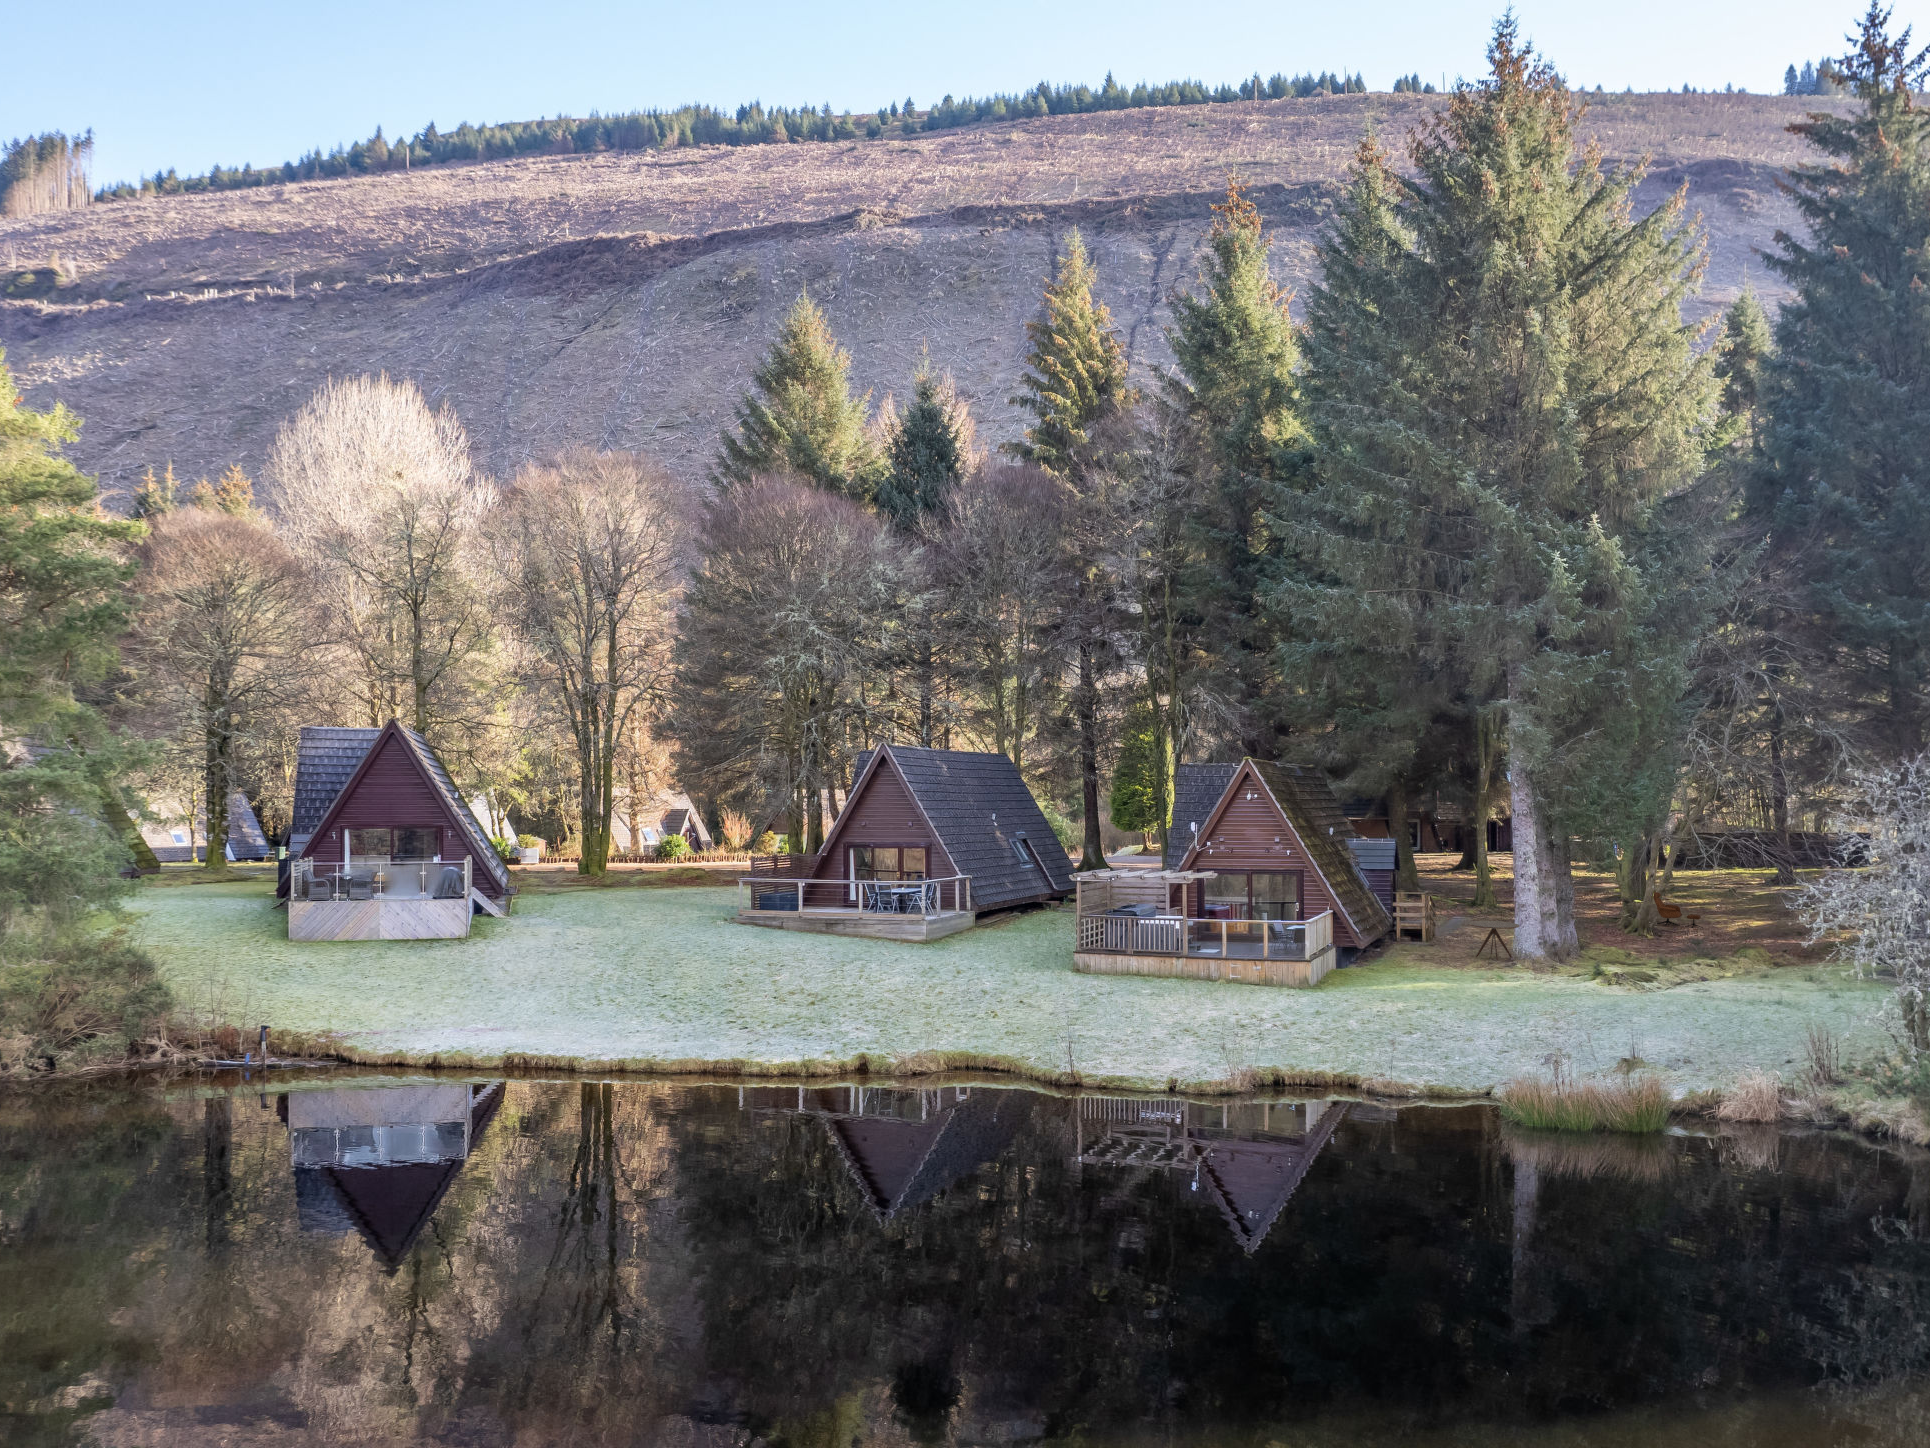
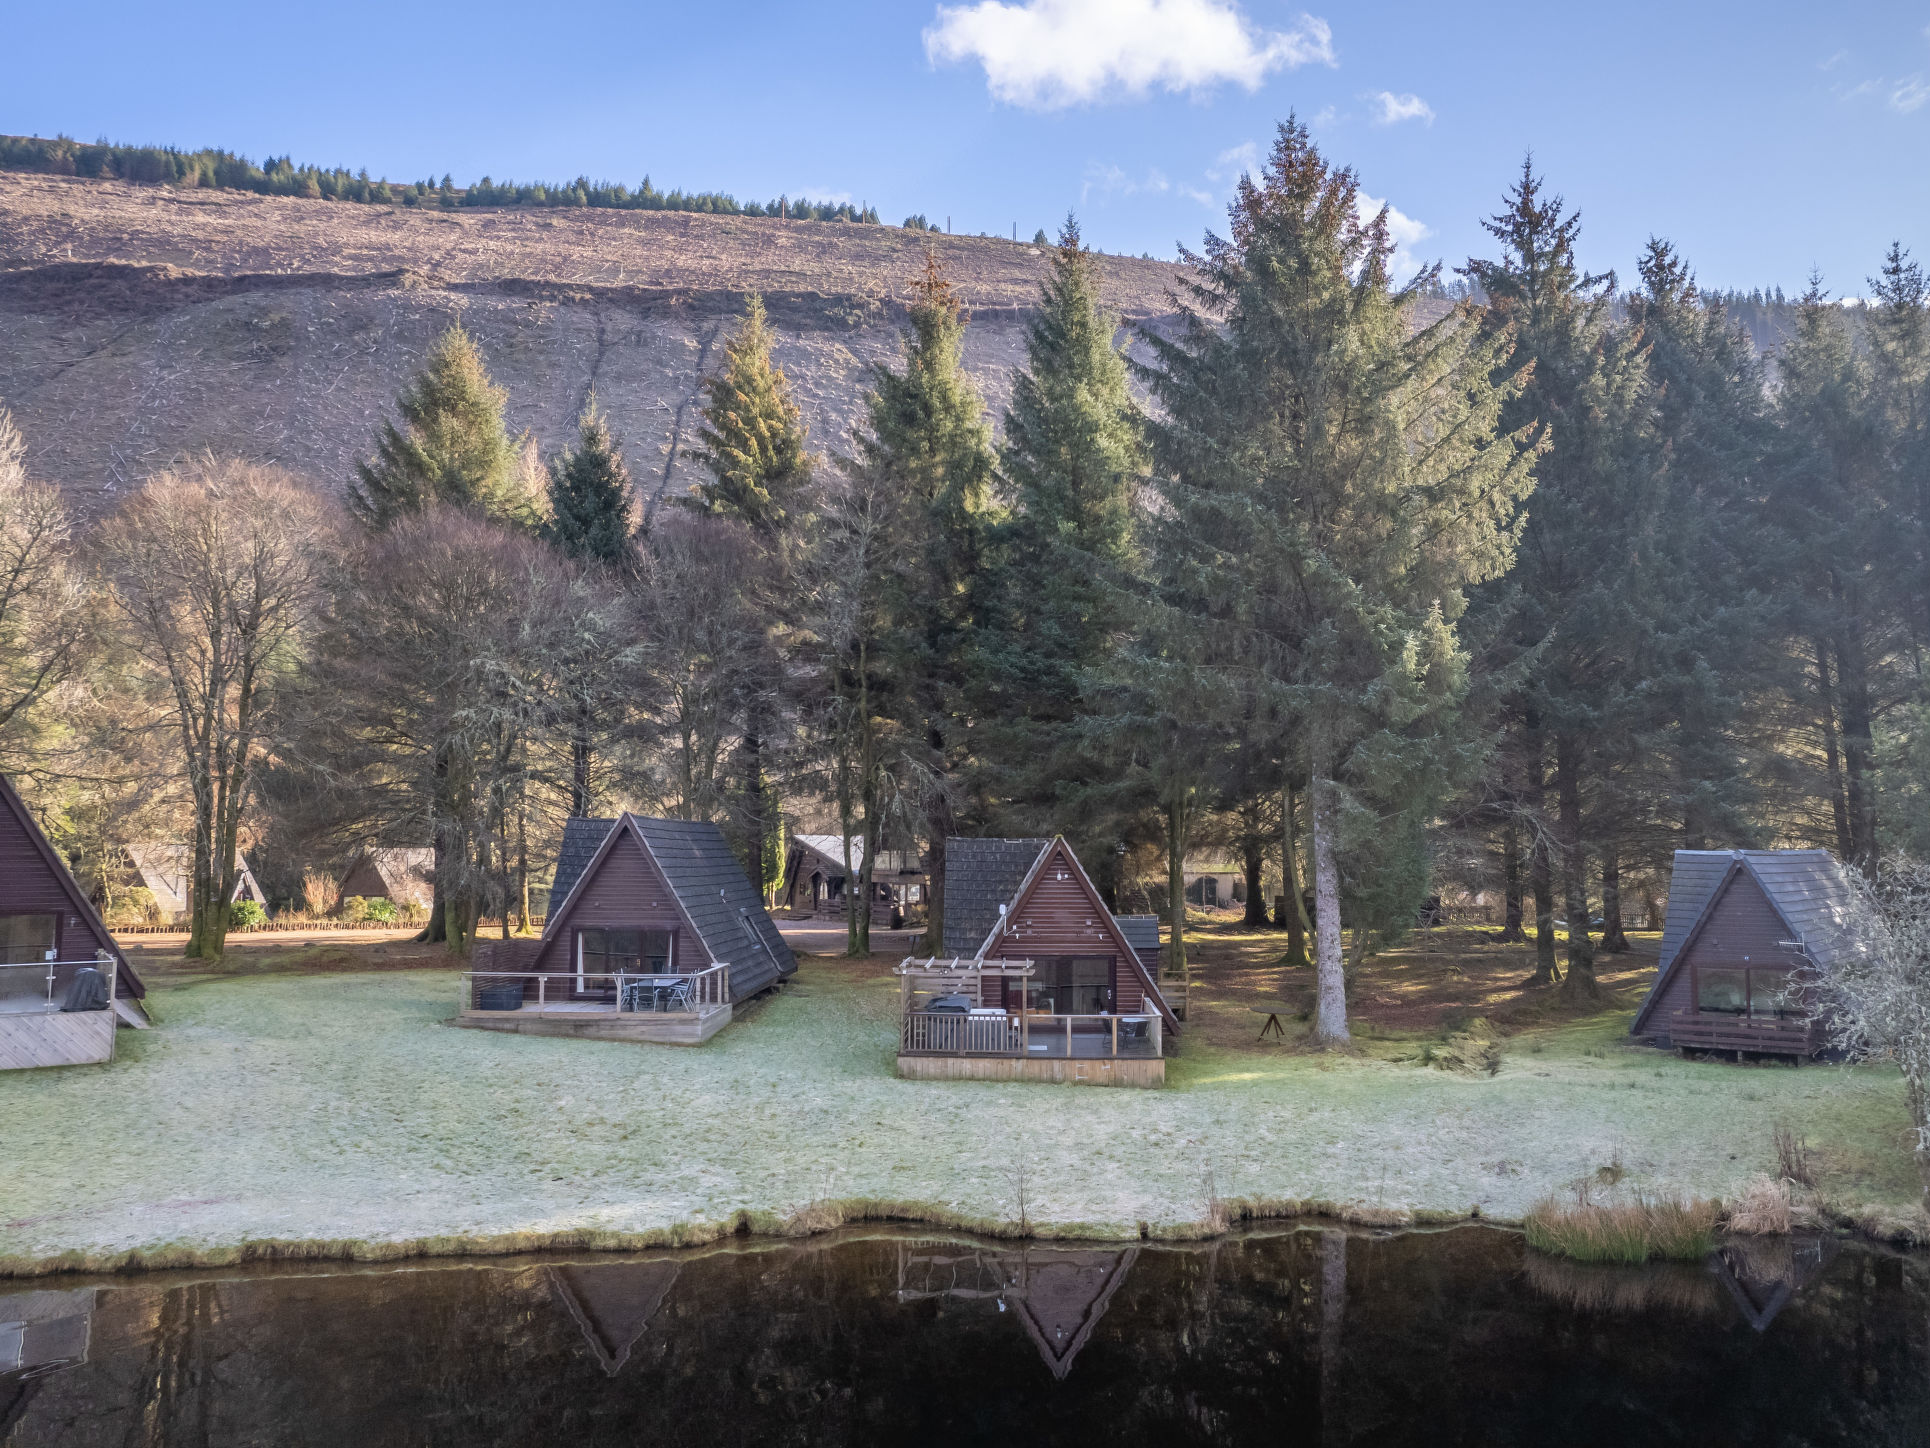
lounge chair: present [1653,892,1701,928] -> none [1347,972,1389,1005]

